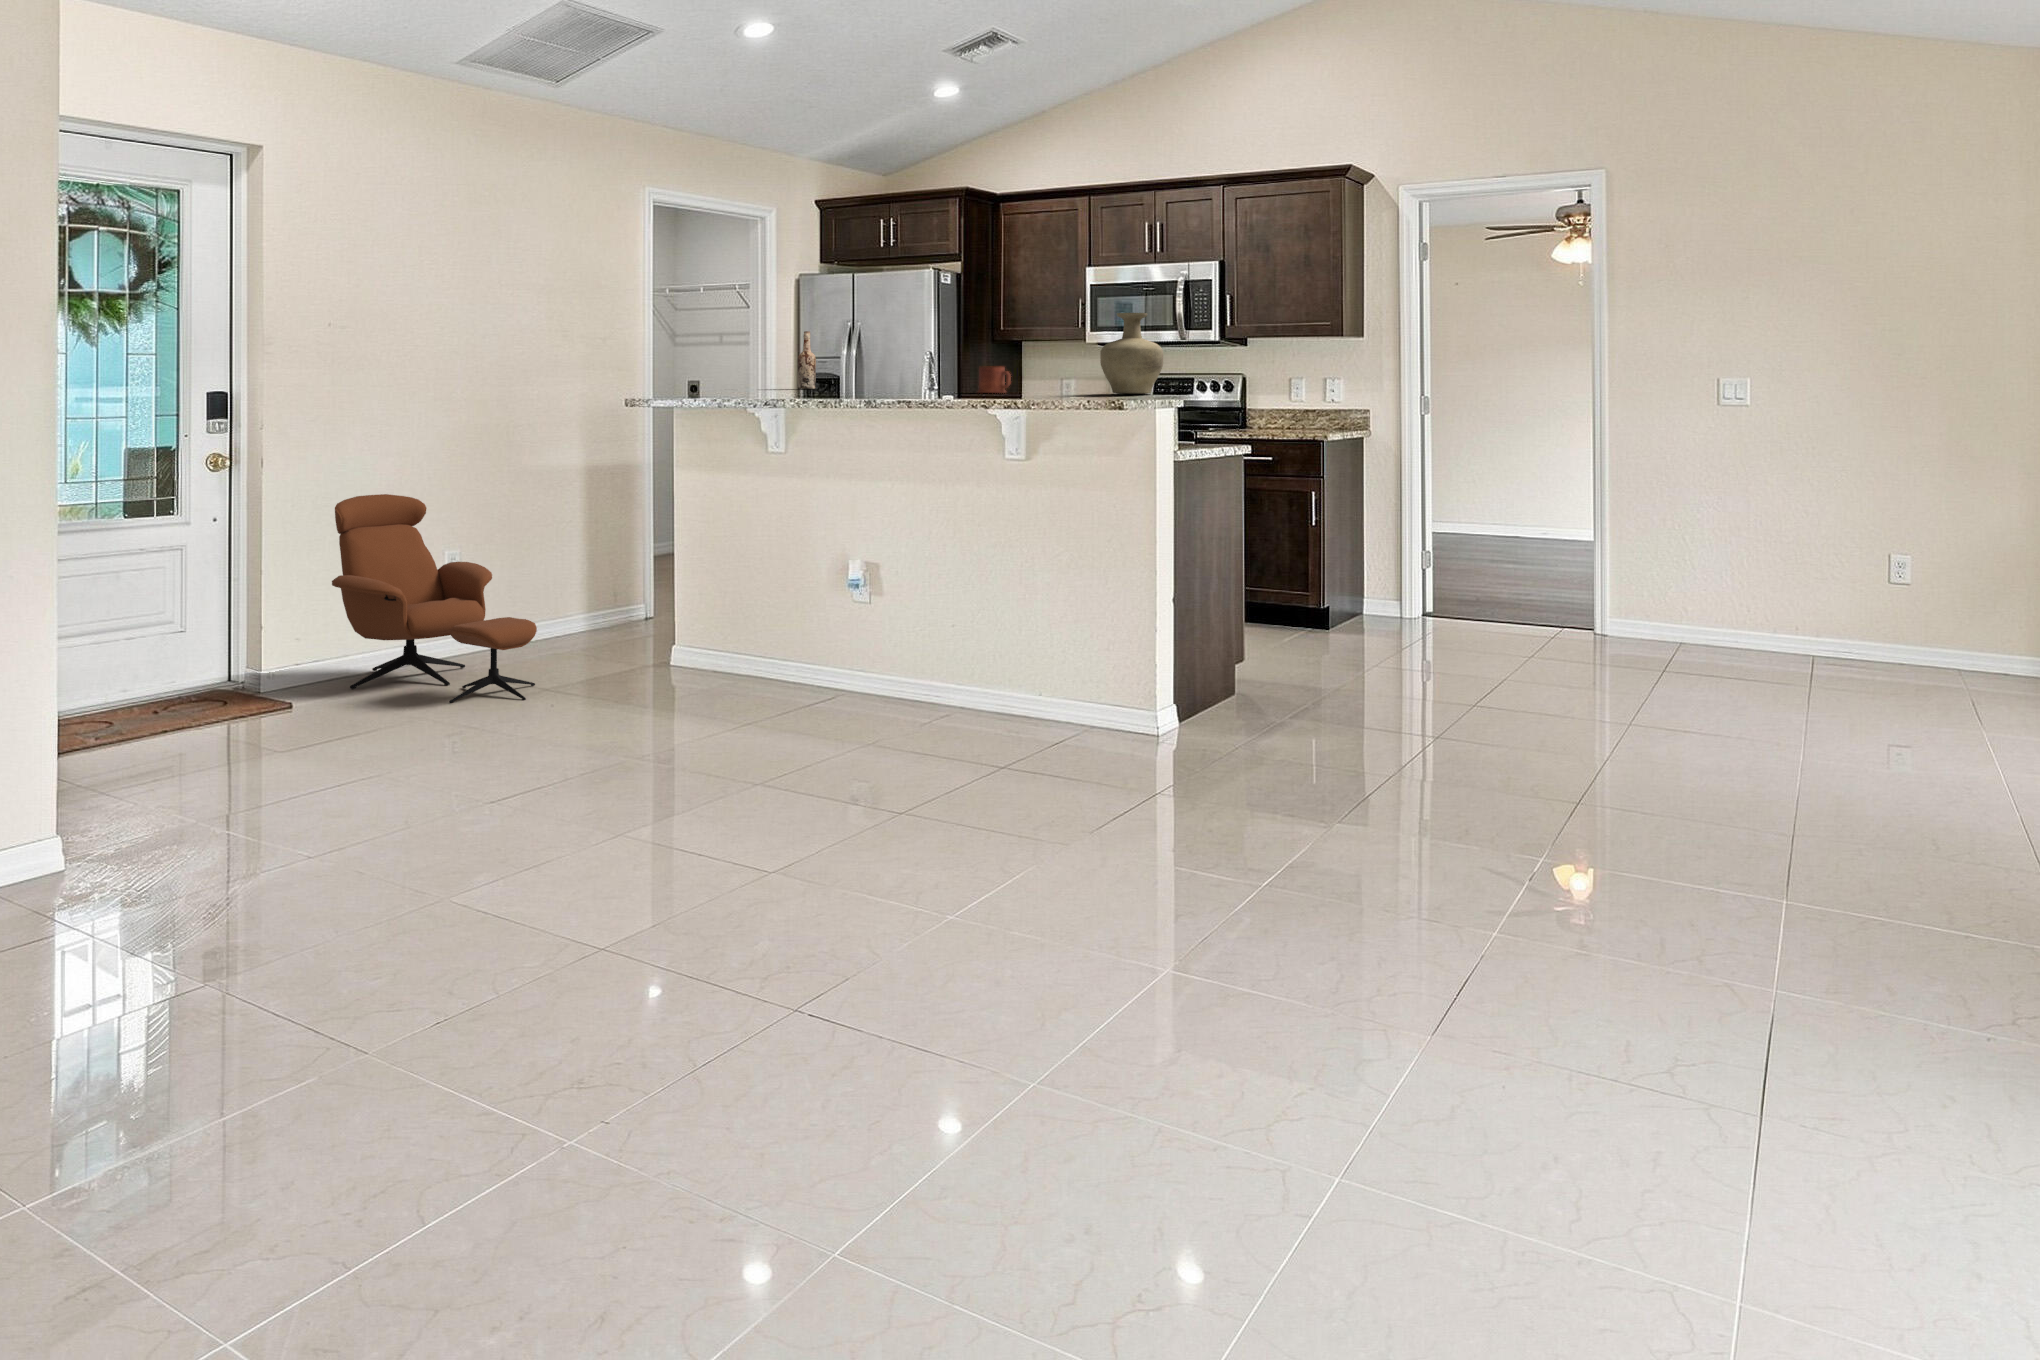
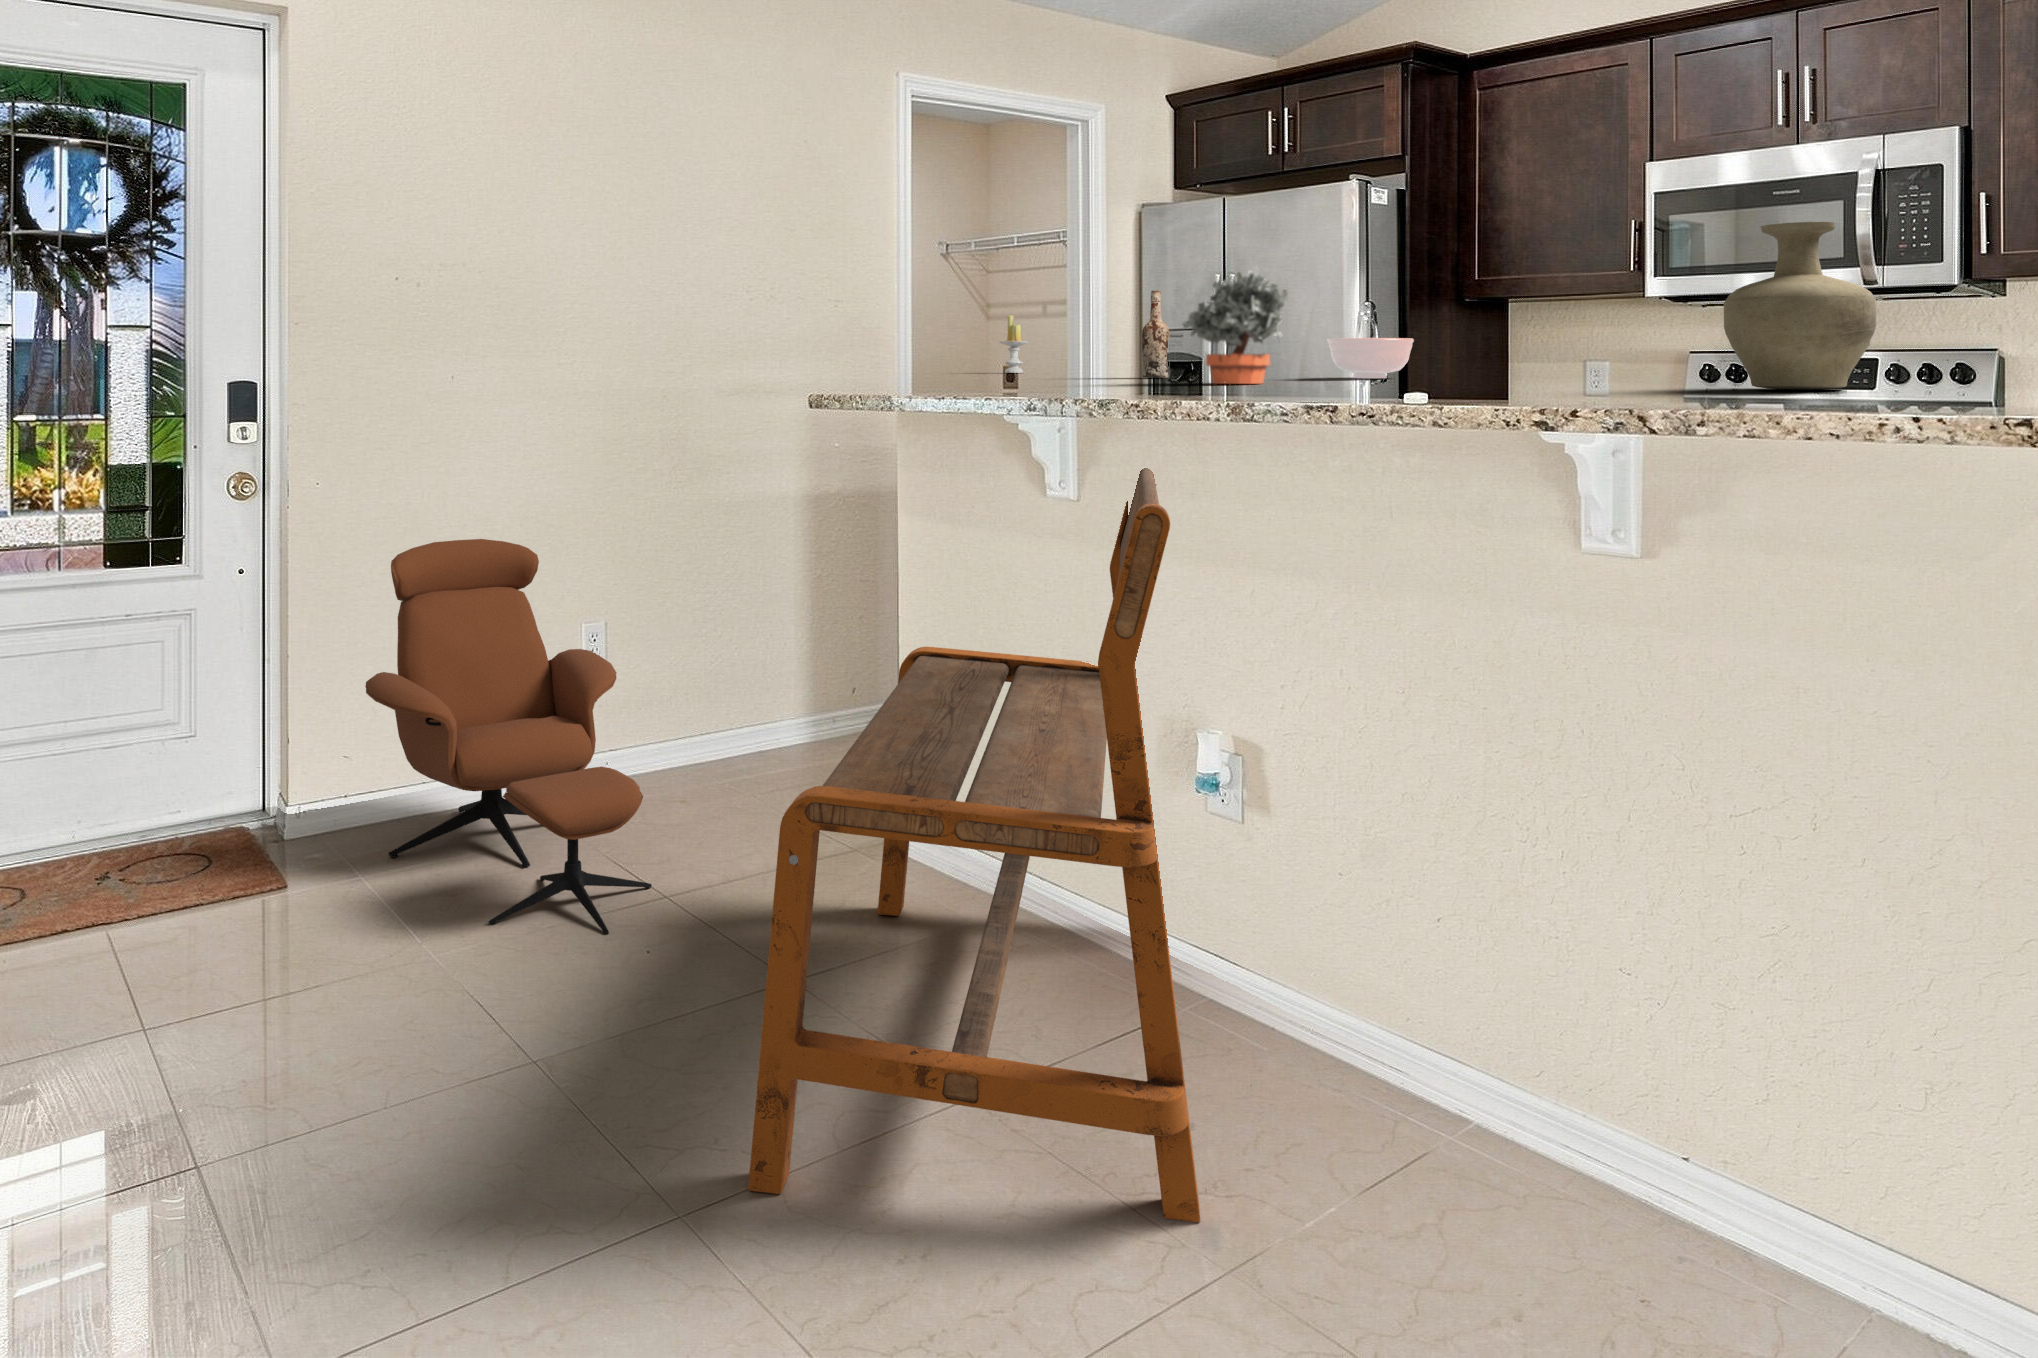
potted plant: none [827,320,891,393] -> present [1183,267,1288,384]
candle: none [687,343,709,386] -> present [1000,315,1029,373]
bowl: none [914,365,963,389] -> present [1327,338,1414,378]
mug: present [978,367,1011,393] -> none [1448,338,1514,385]
bench: none [662,431,856,747] -> present [748,468,1200,1222]

